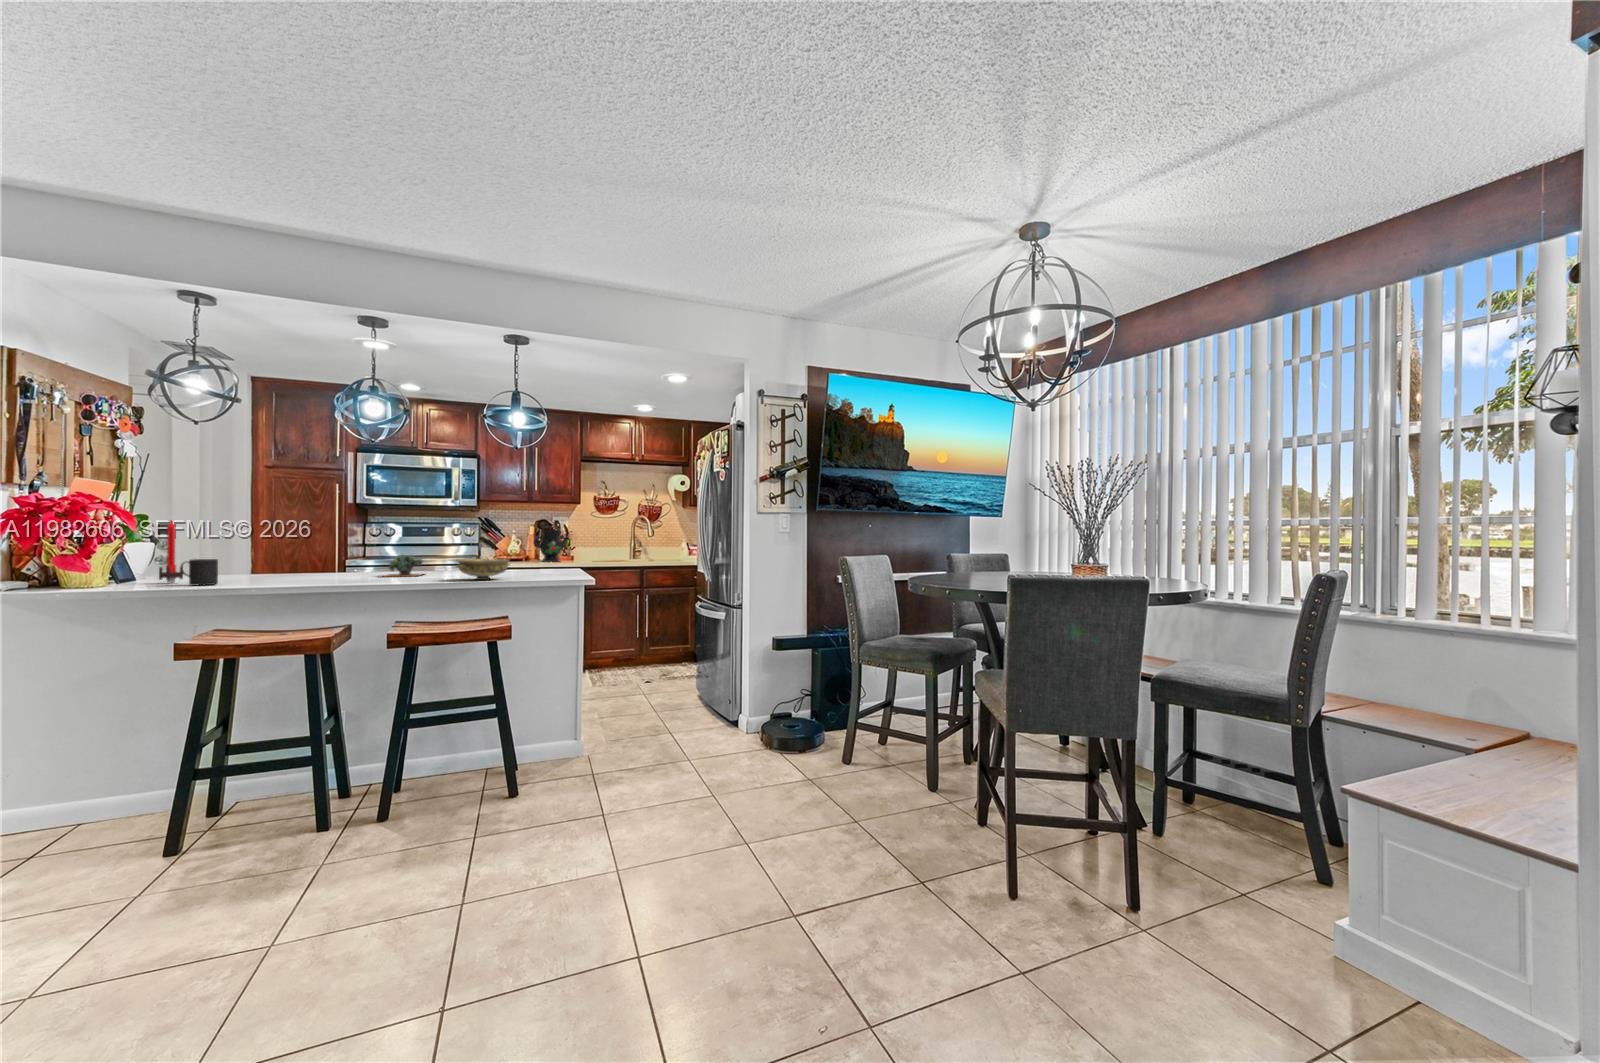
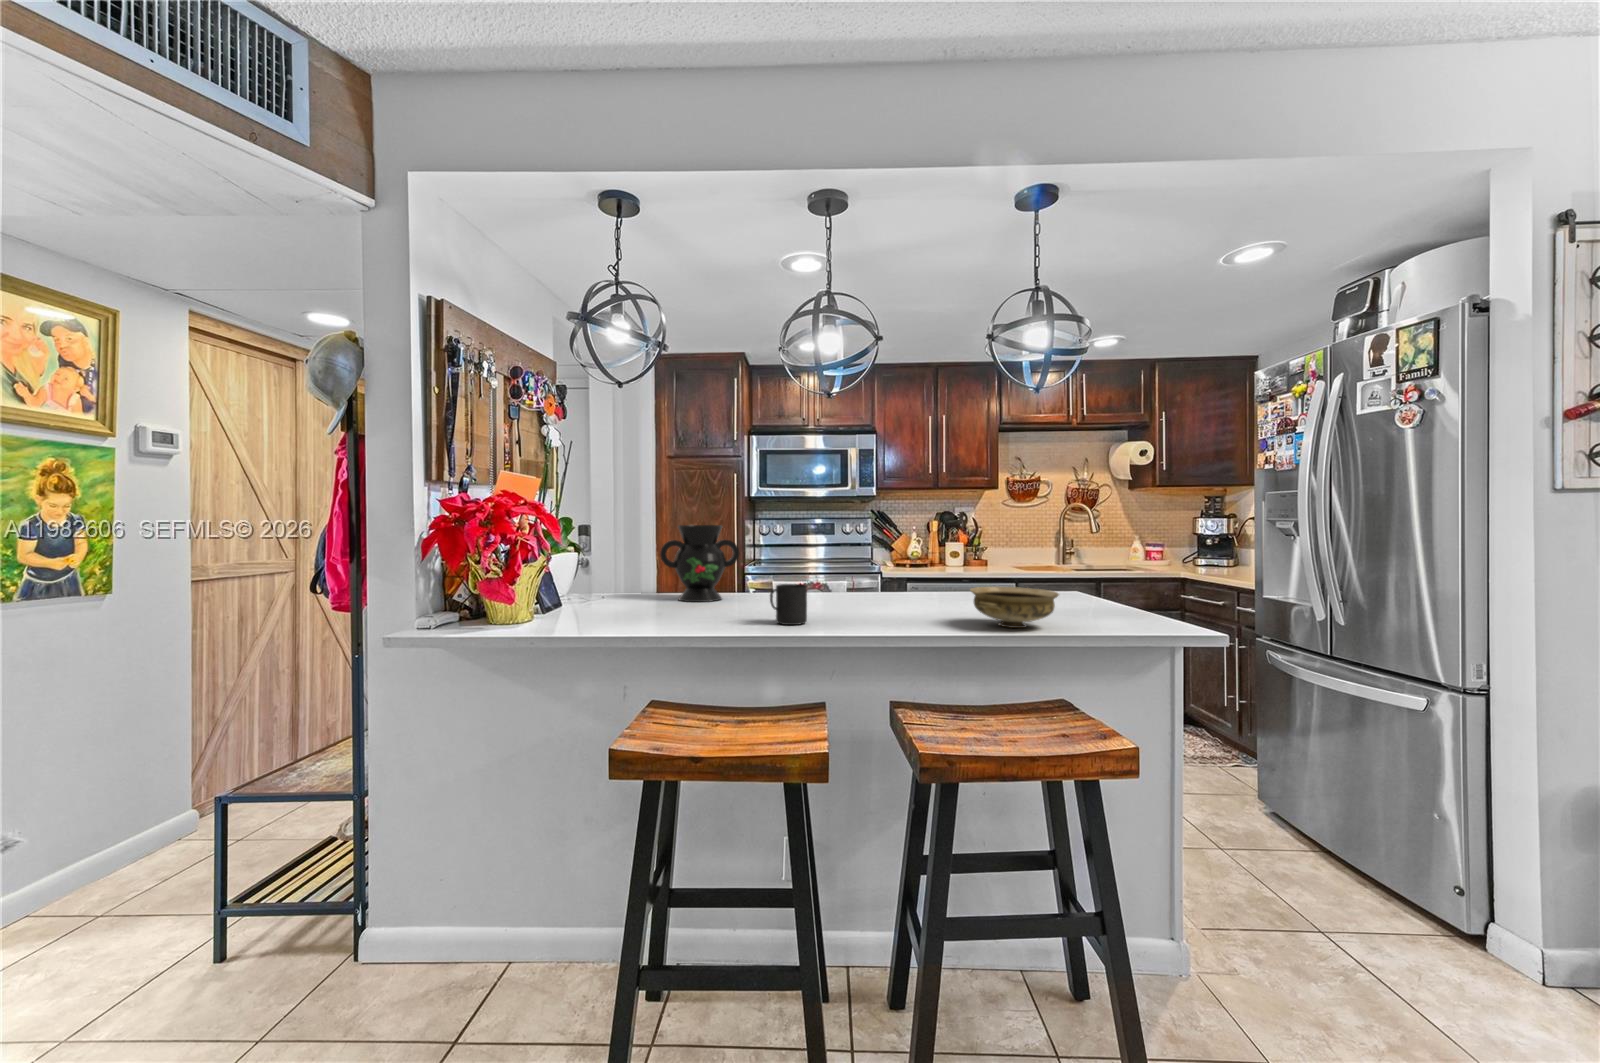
candle: present [159,520,183,583] -> none [587,526,612,614]
decorative vase: present [533,530,568,562] -> present [660,525,739,602]
succulent plant: present [383,554,423,577] -> none [829,569,880,607]
mug: present [181,559,218,585] -> present [770,584,807,625]

